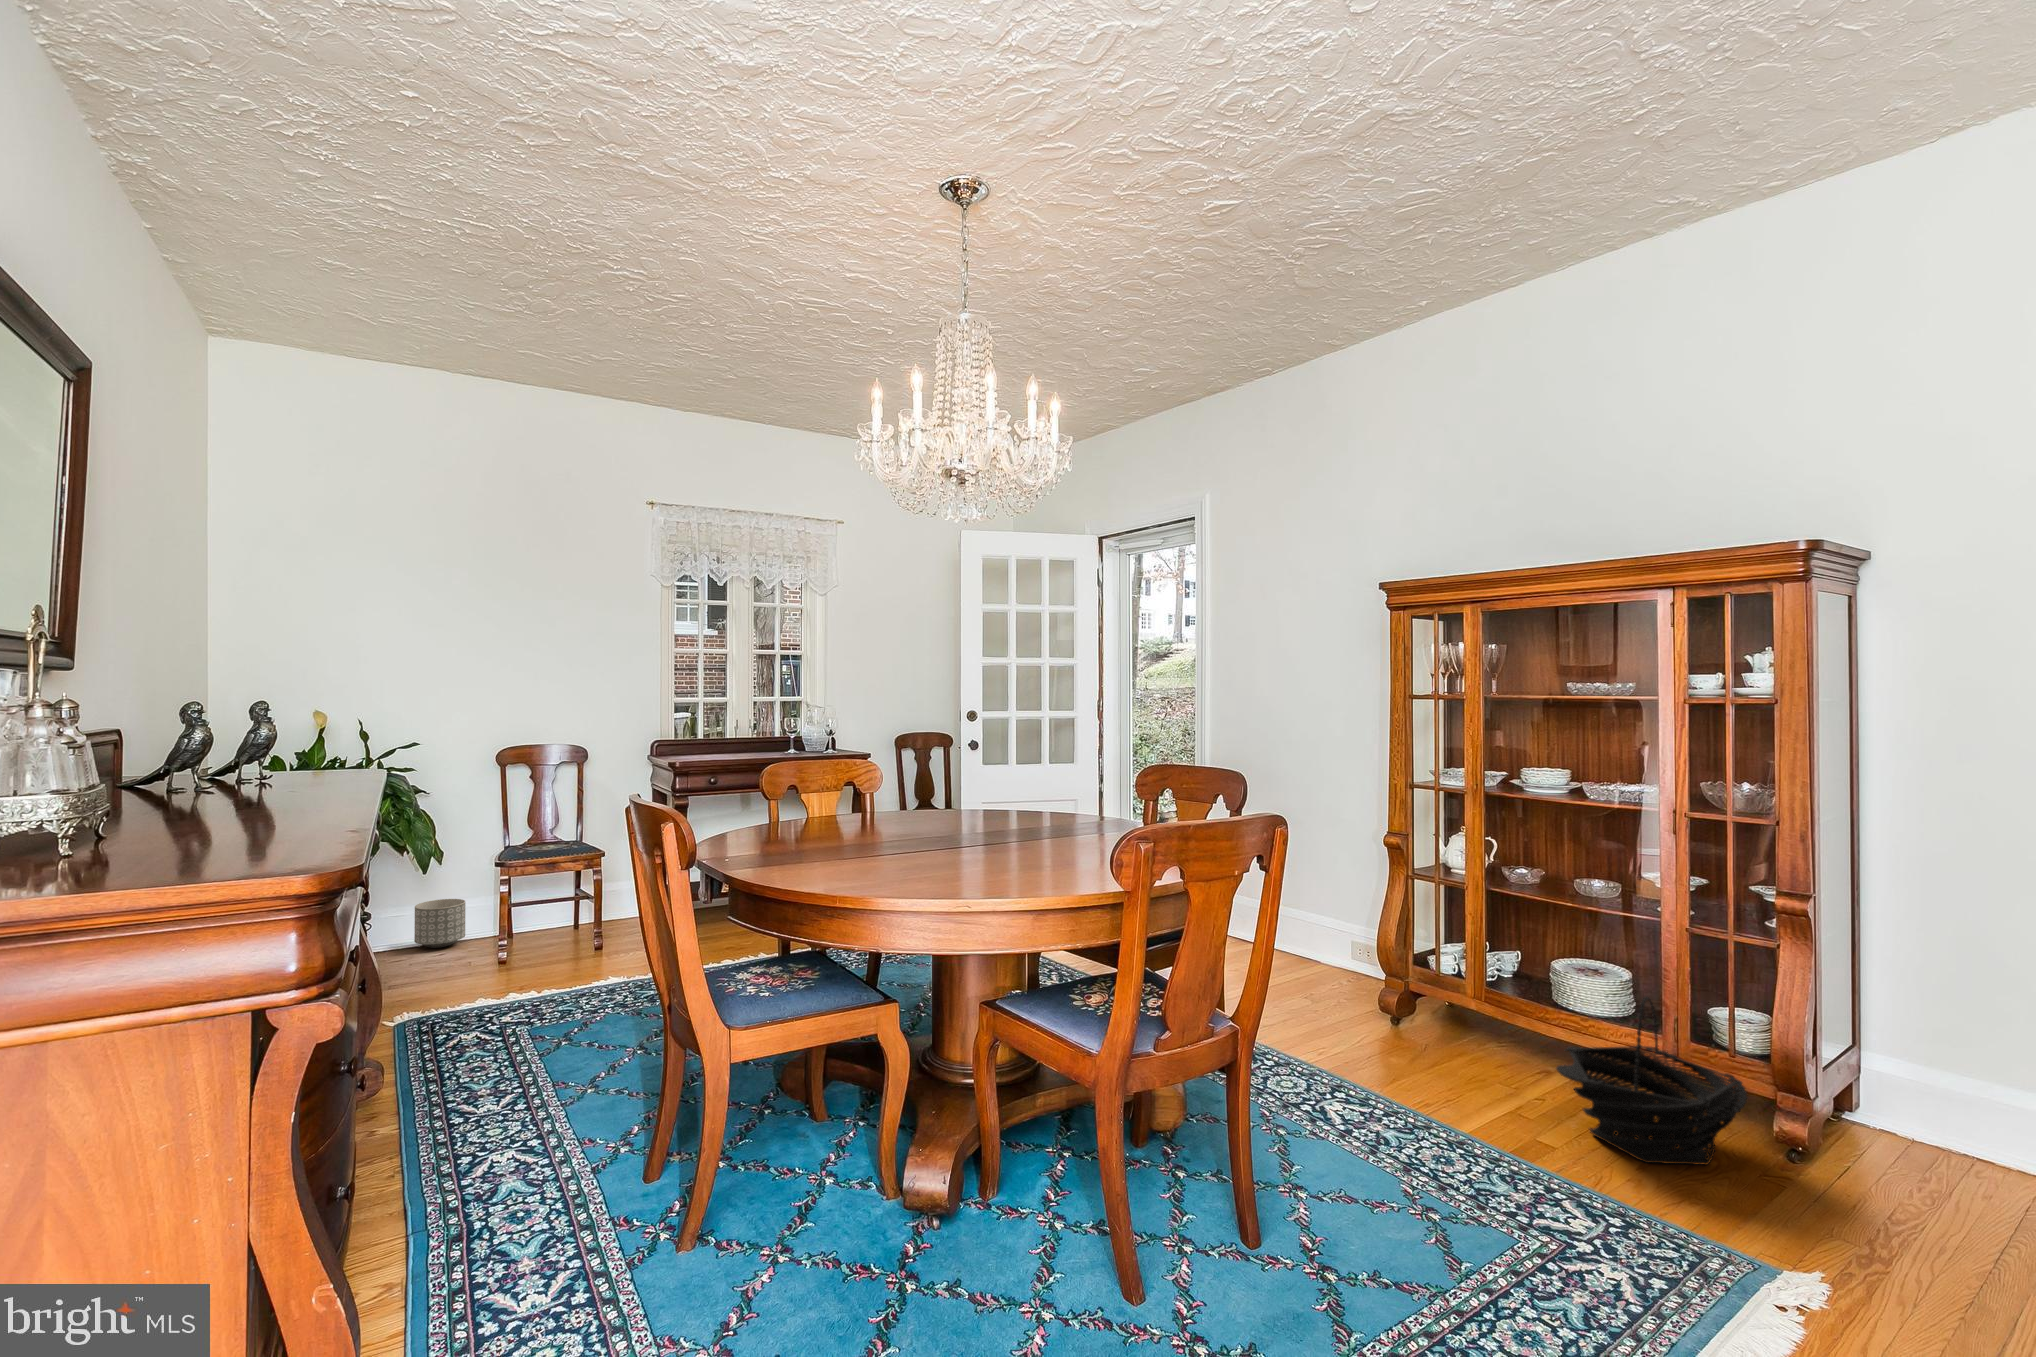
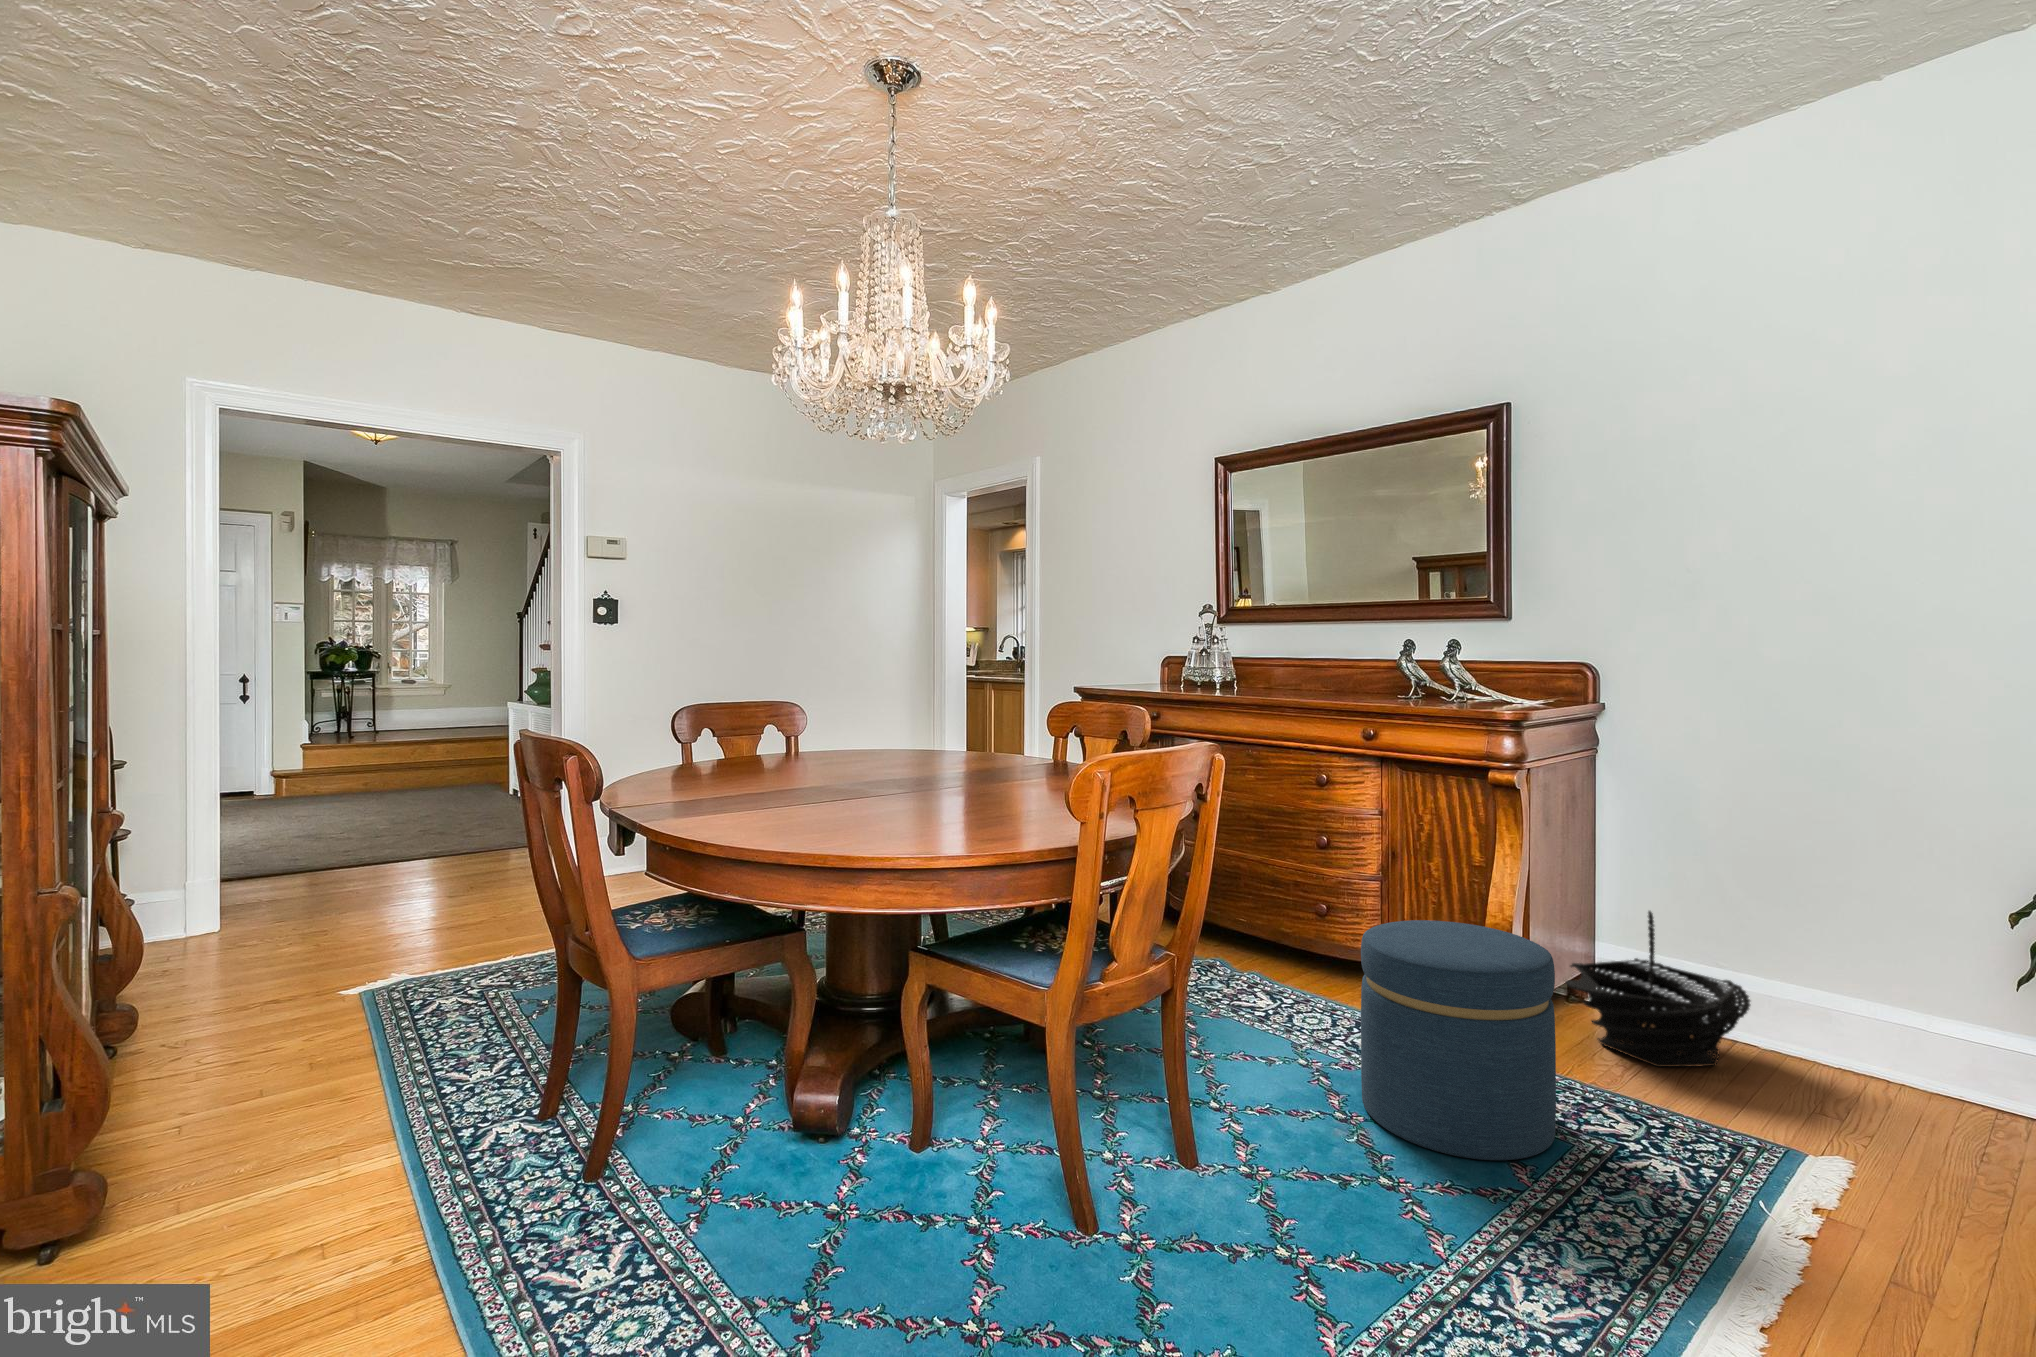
planter: present [414,899,465,948] -> none [368,869,424,921]
ottoman: none [1315,1000,1505,1253] -> present [1361,920,1556,1160]

